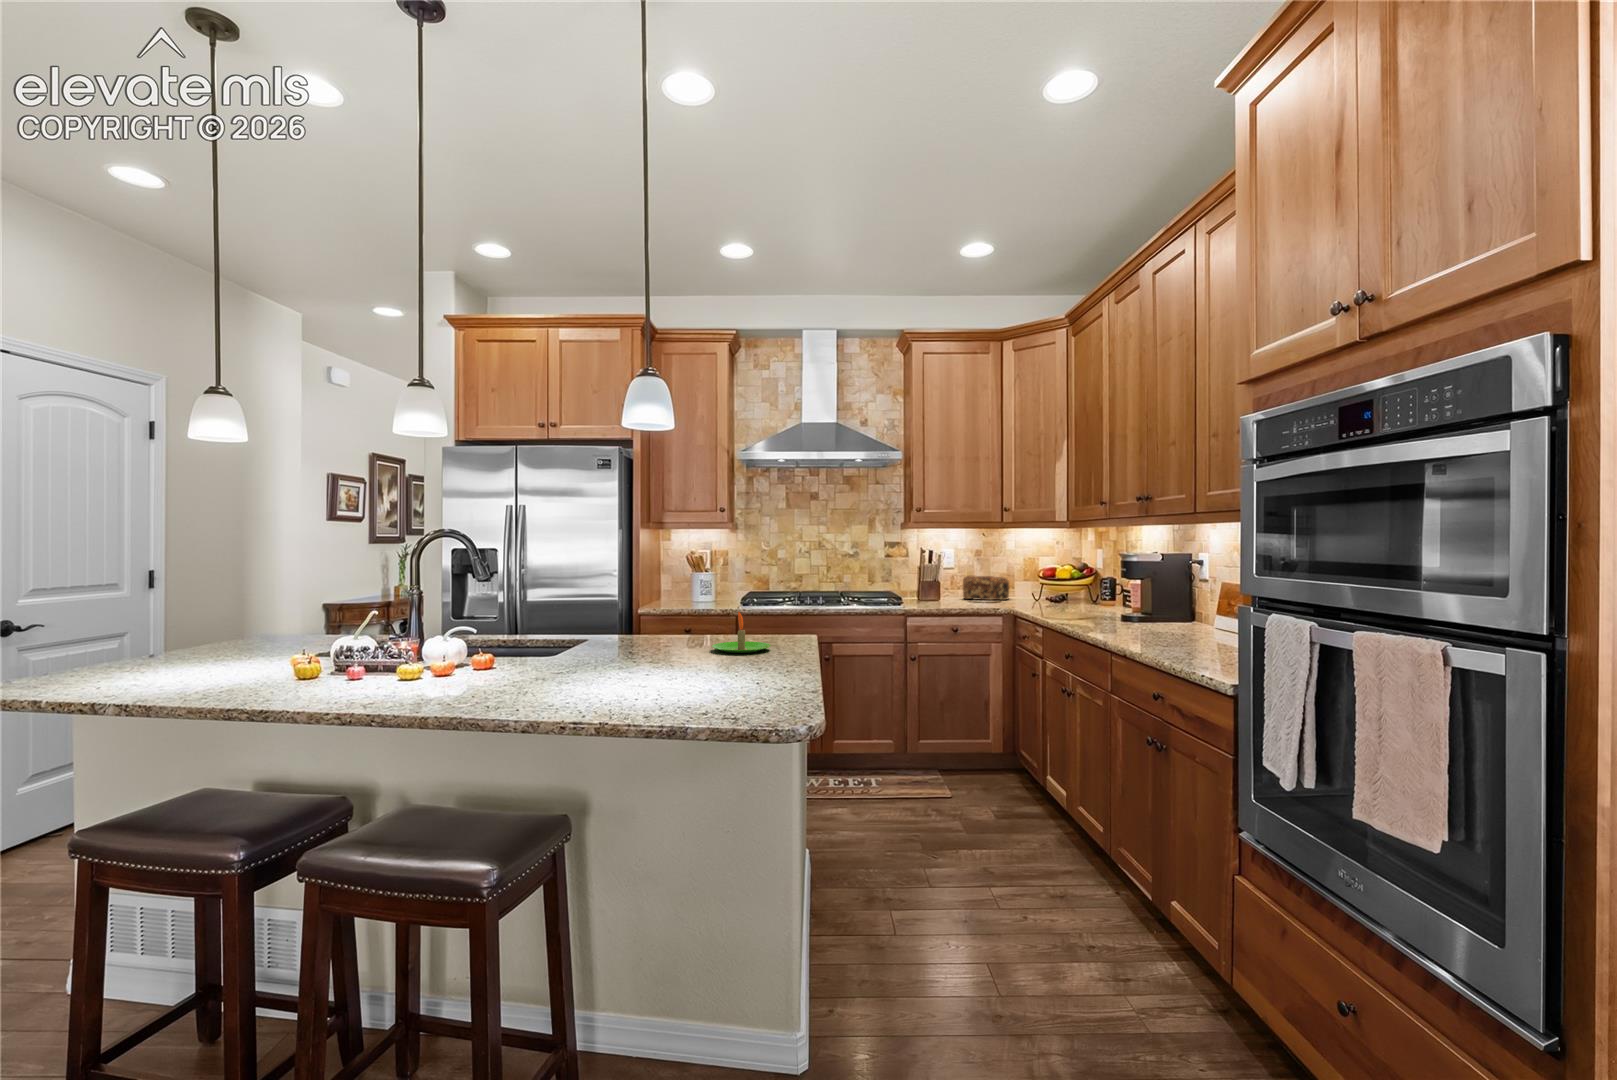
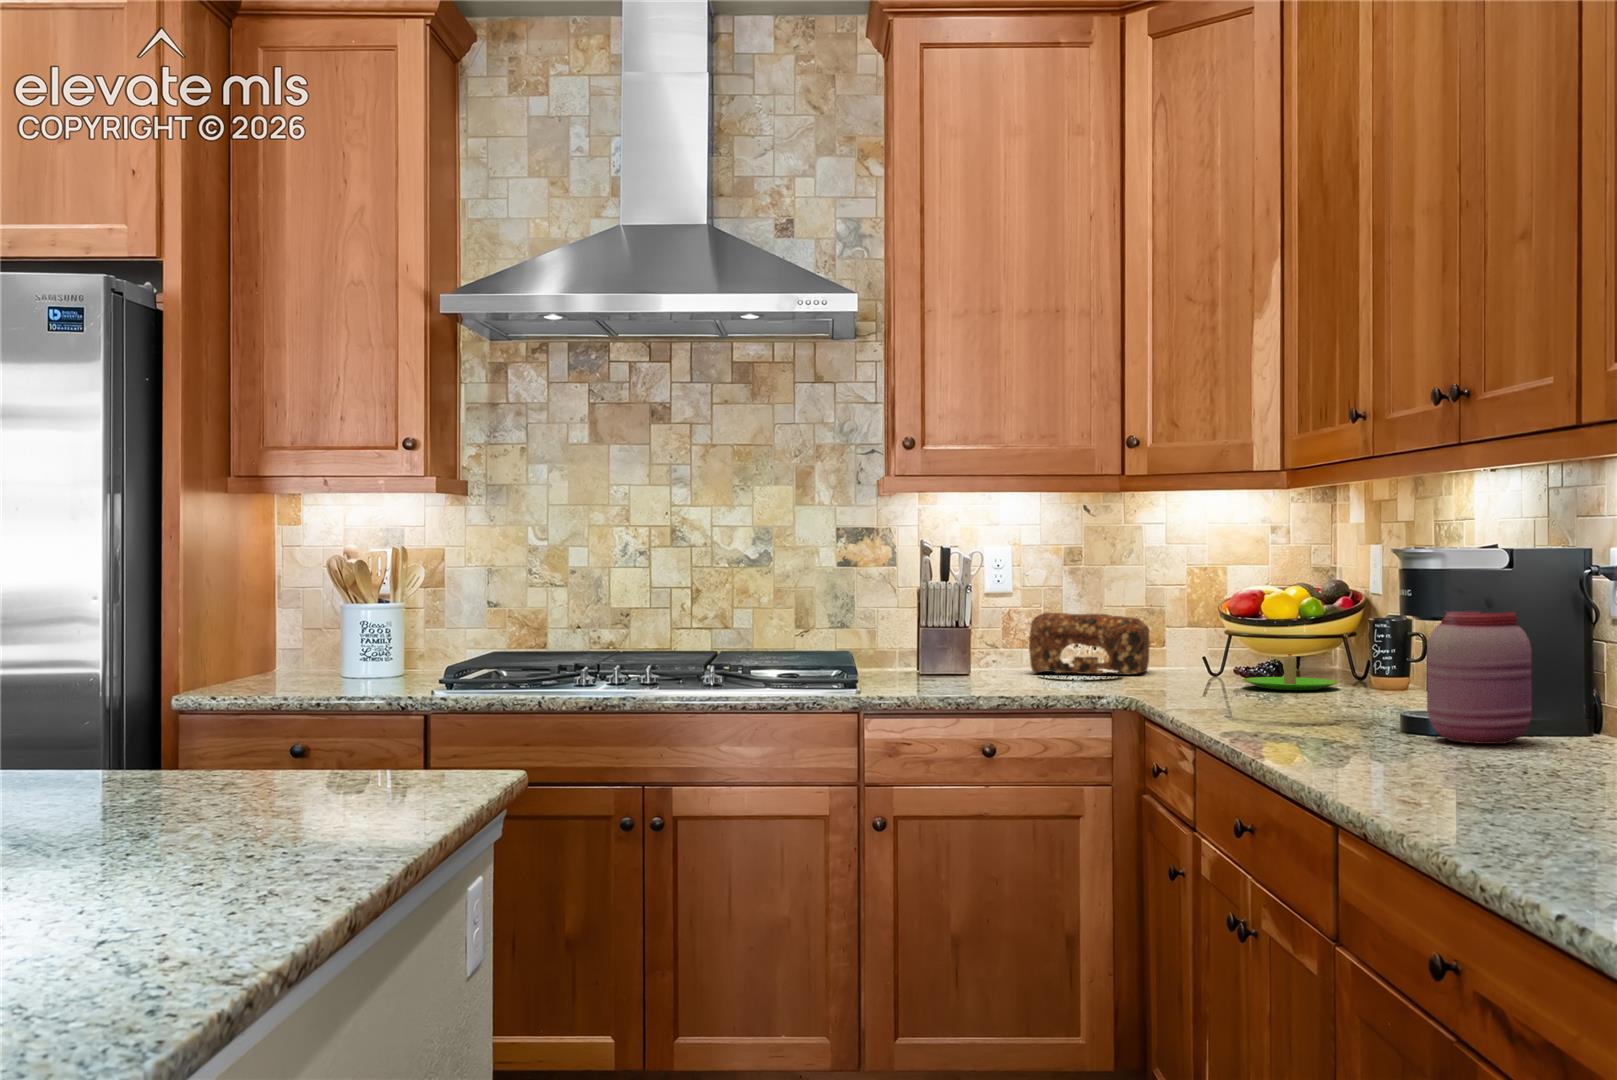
jar: none [1133,578,1171,626] -> present [1427,610,1532,744]
candle: present [712,612,771,653] -> present [1242,654,1339,690]

